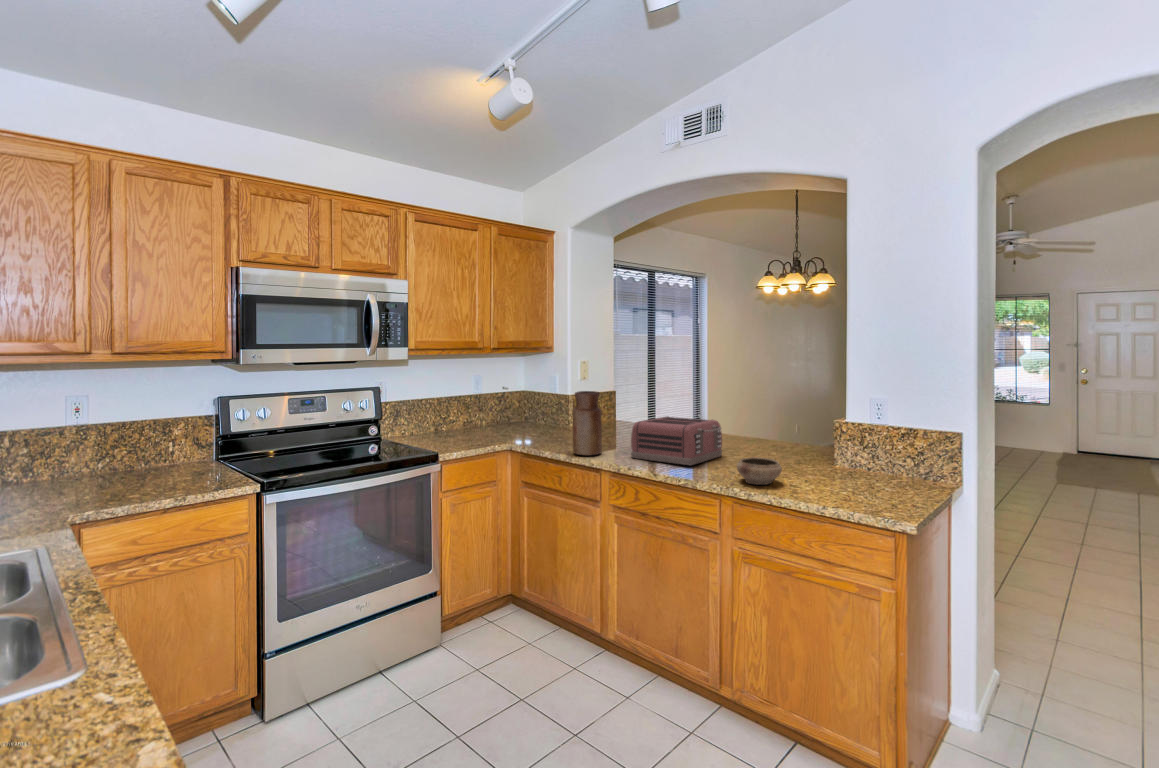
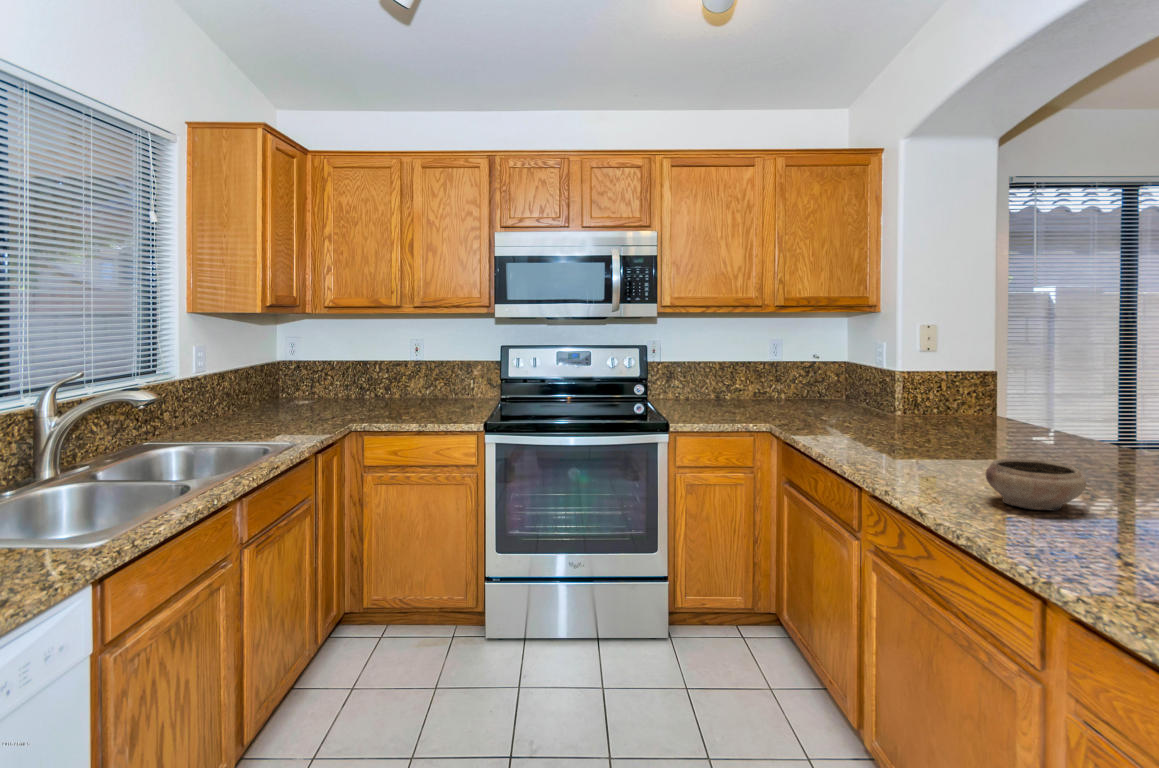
vase: present [573,391,602,456] -> none [816,351,858,437]
toaster: present [631,416,722,465] -> none [885,393,1058,465]

